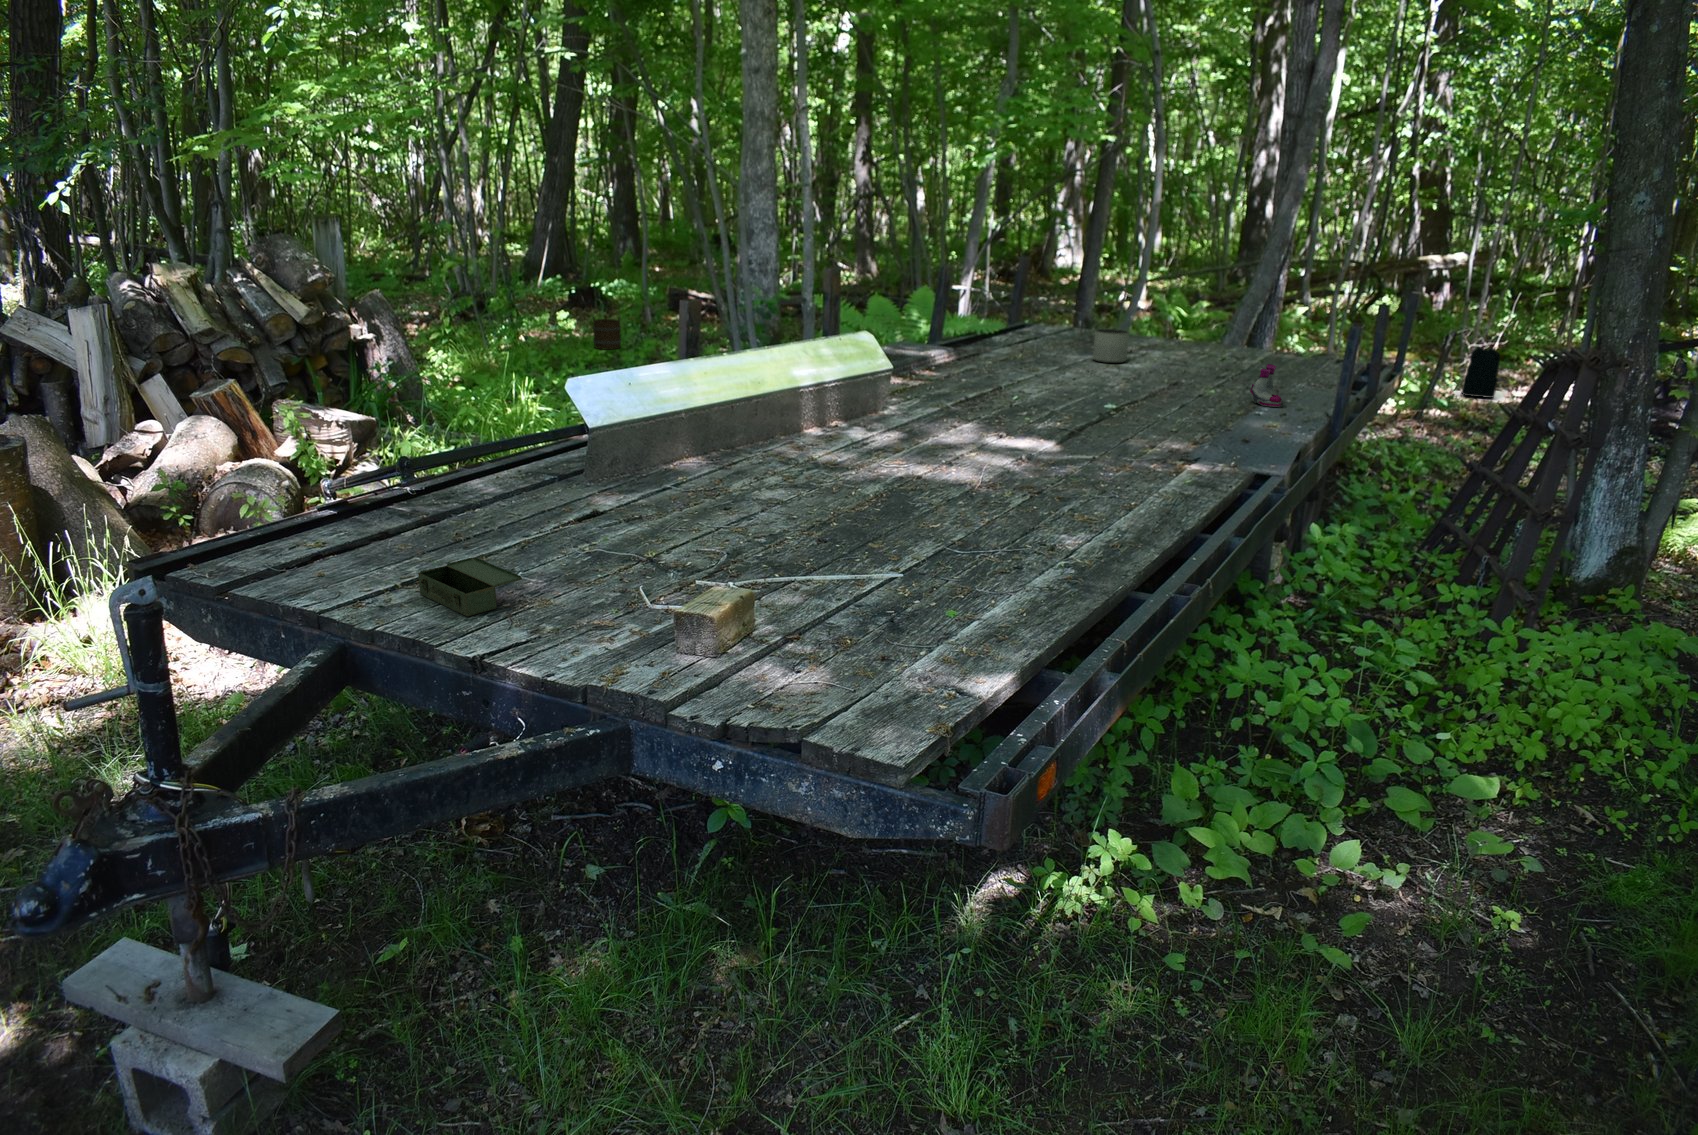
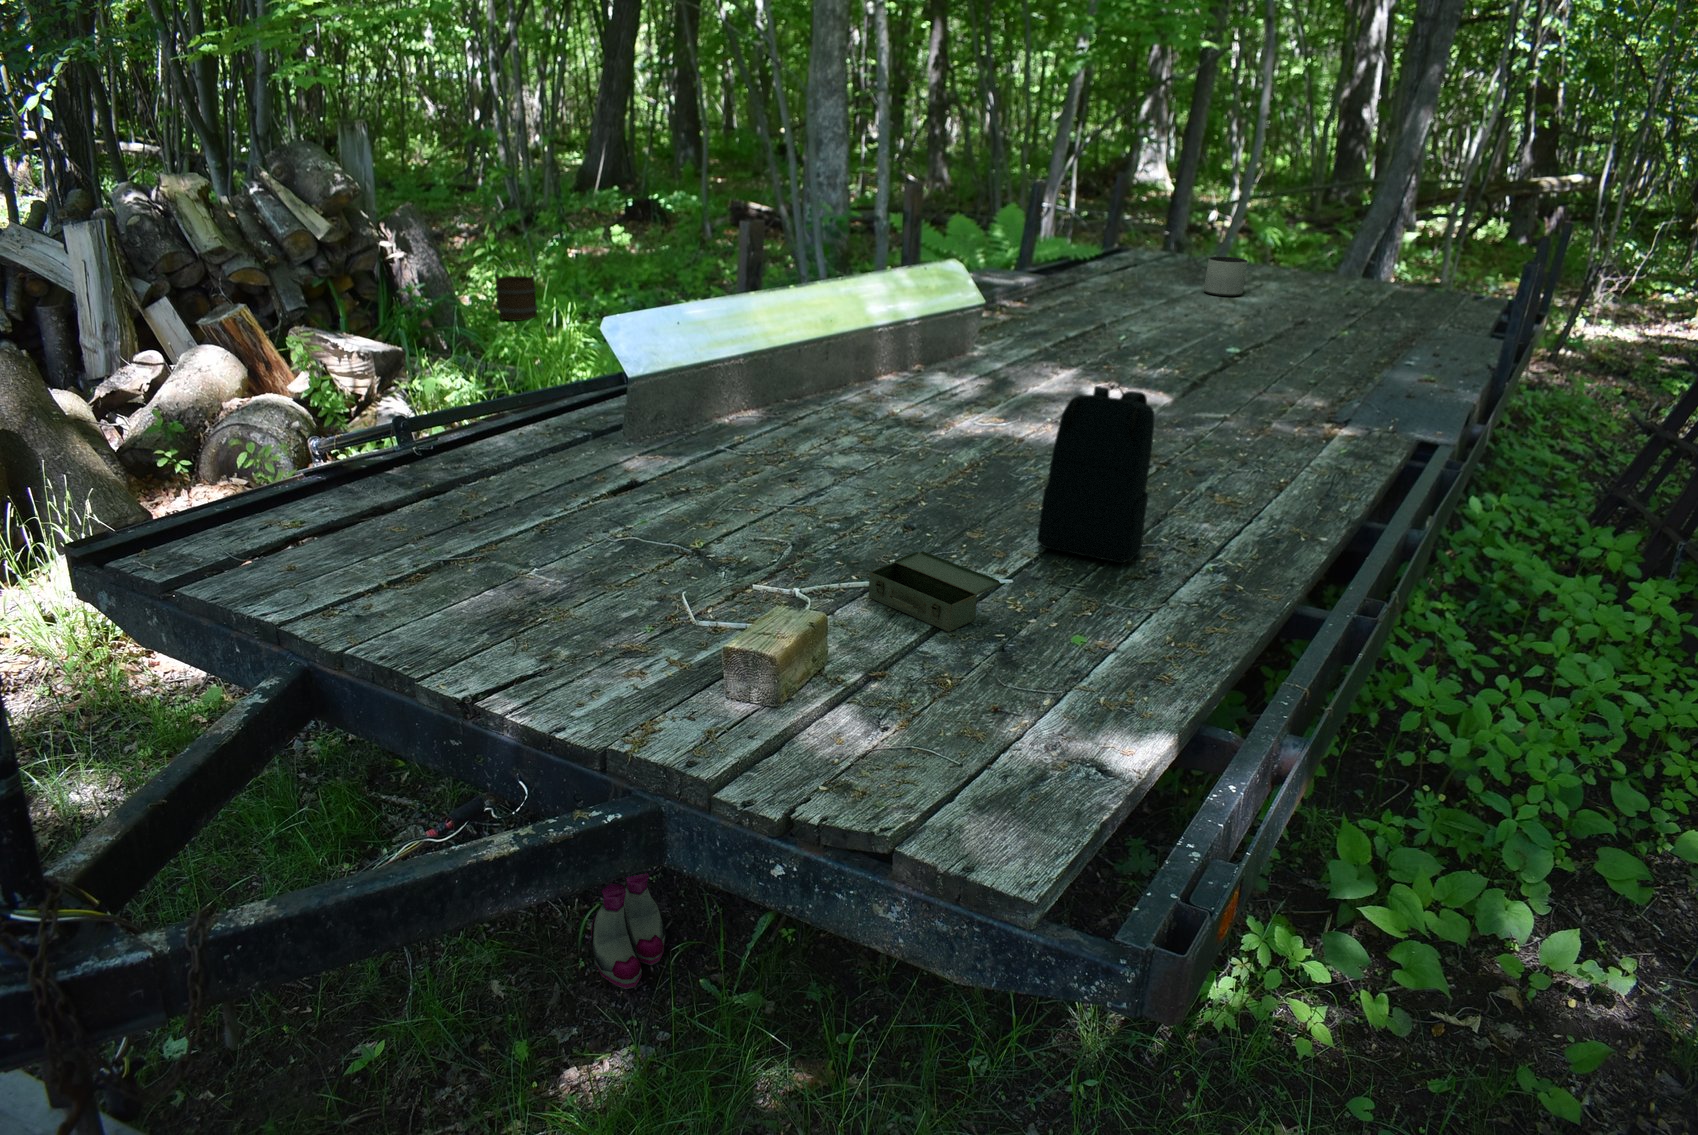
bucket: present [593,307,621,349] -> present [495,259,538,321]
backpack: present [1461,347,1500,398] -> present [1037,386,1155,563]
boots: present [1250,364,1282,407] -> present [591,873,666,989]
toolbox: present [418,557,522,616] -> present [869,551,1000,632]

